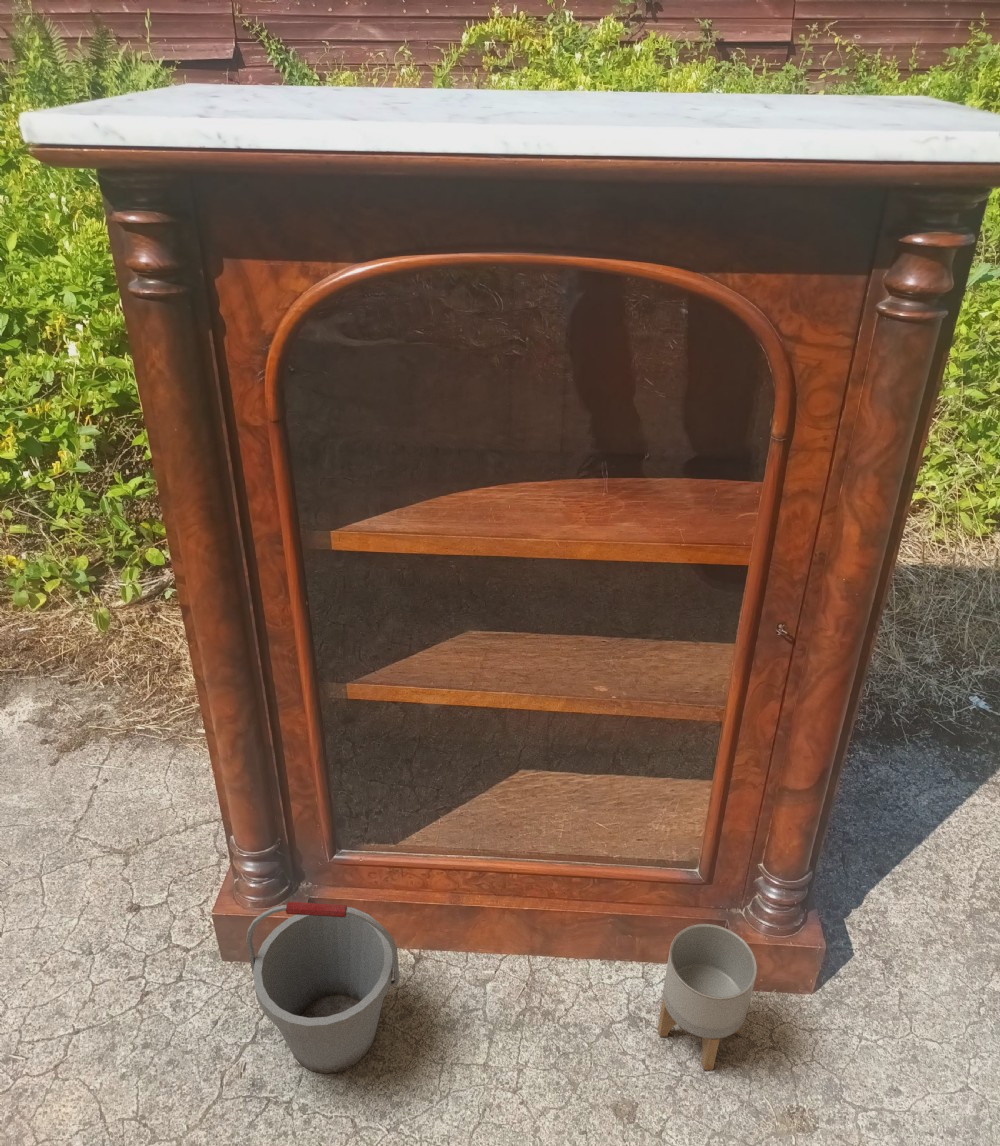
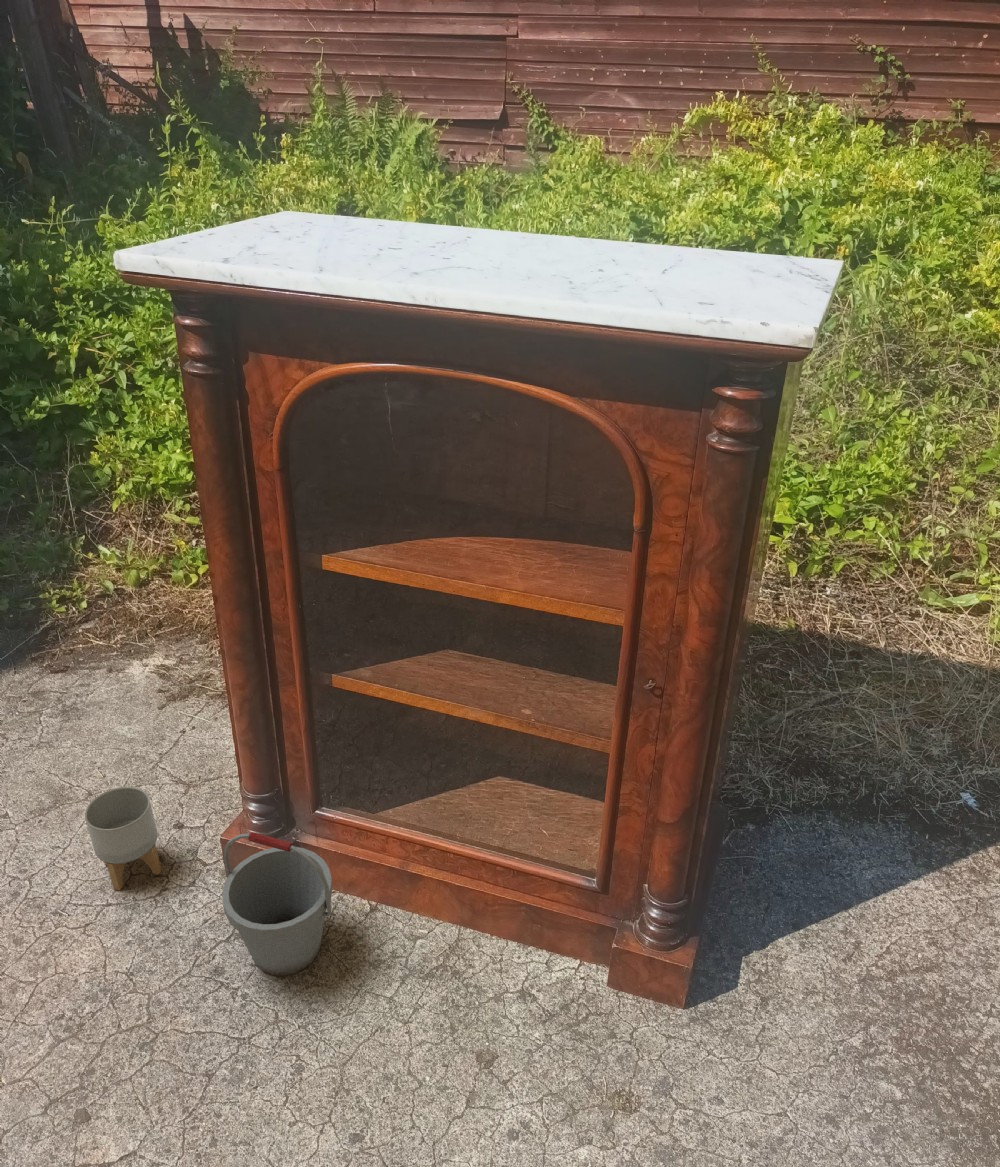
planter: present [658,924,757,1070] -> present [85,787,162,890]

